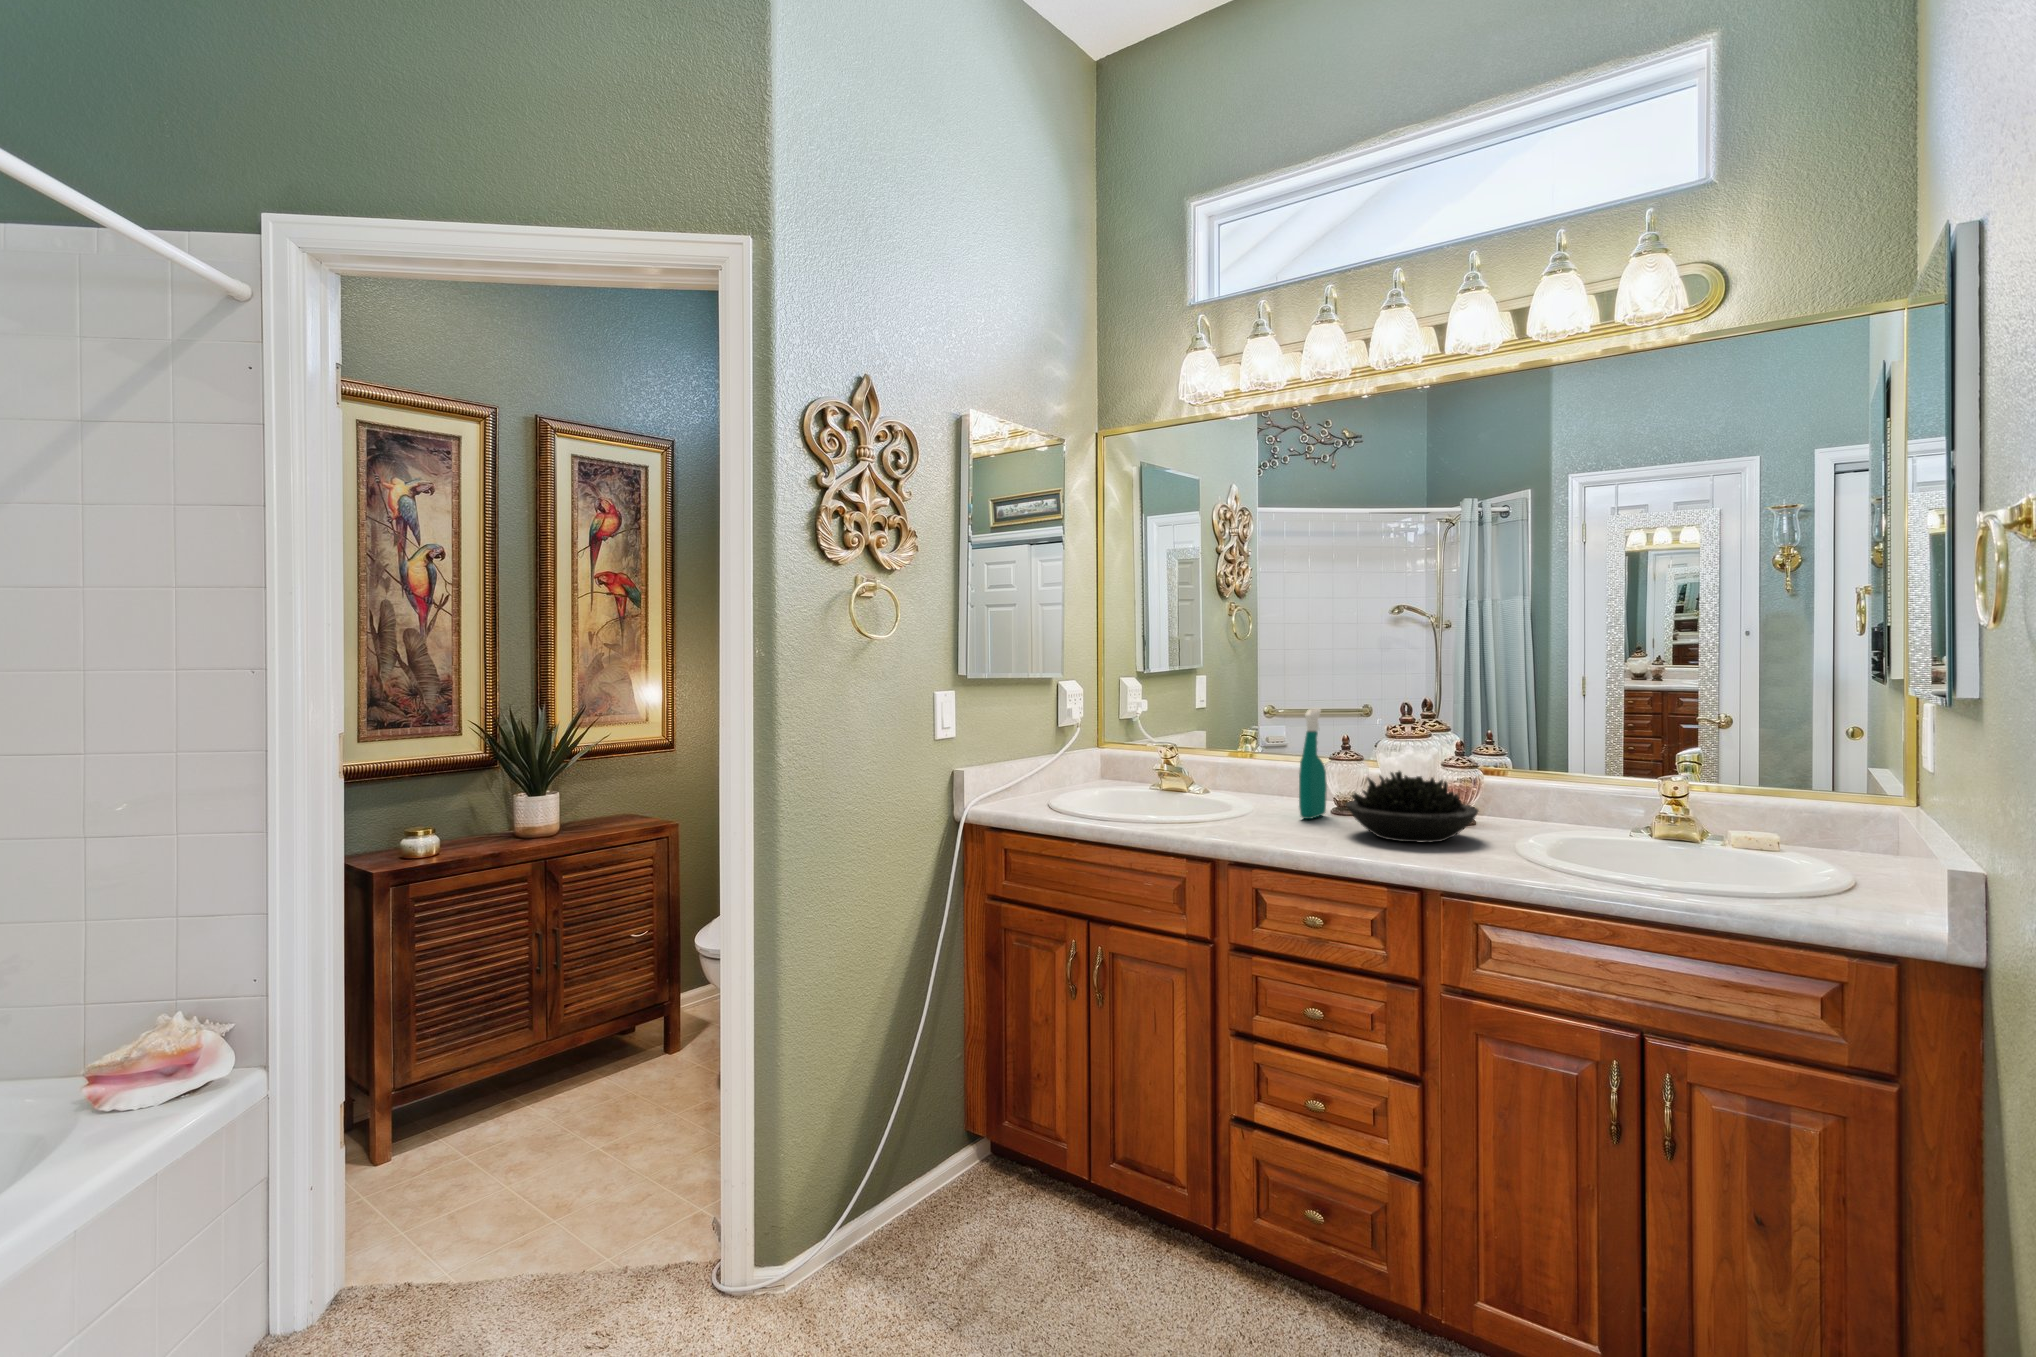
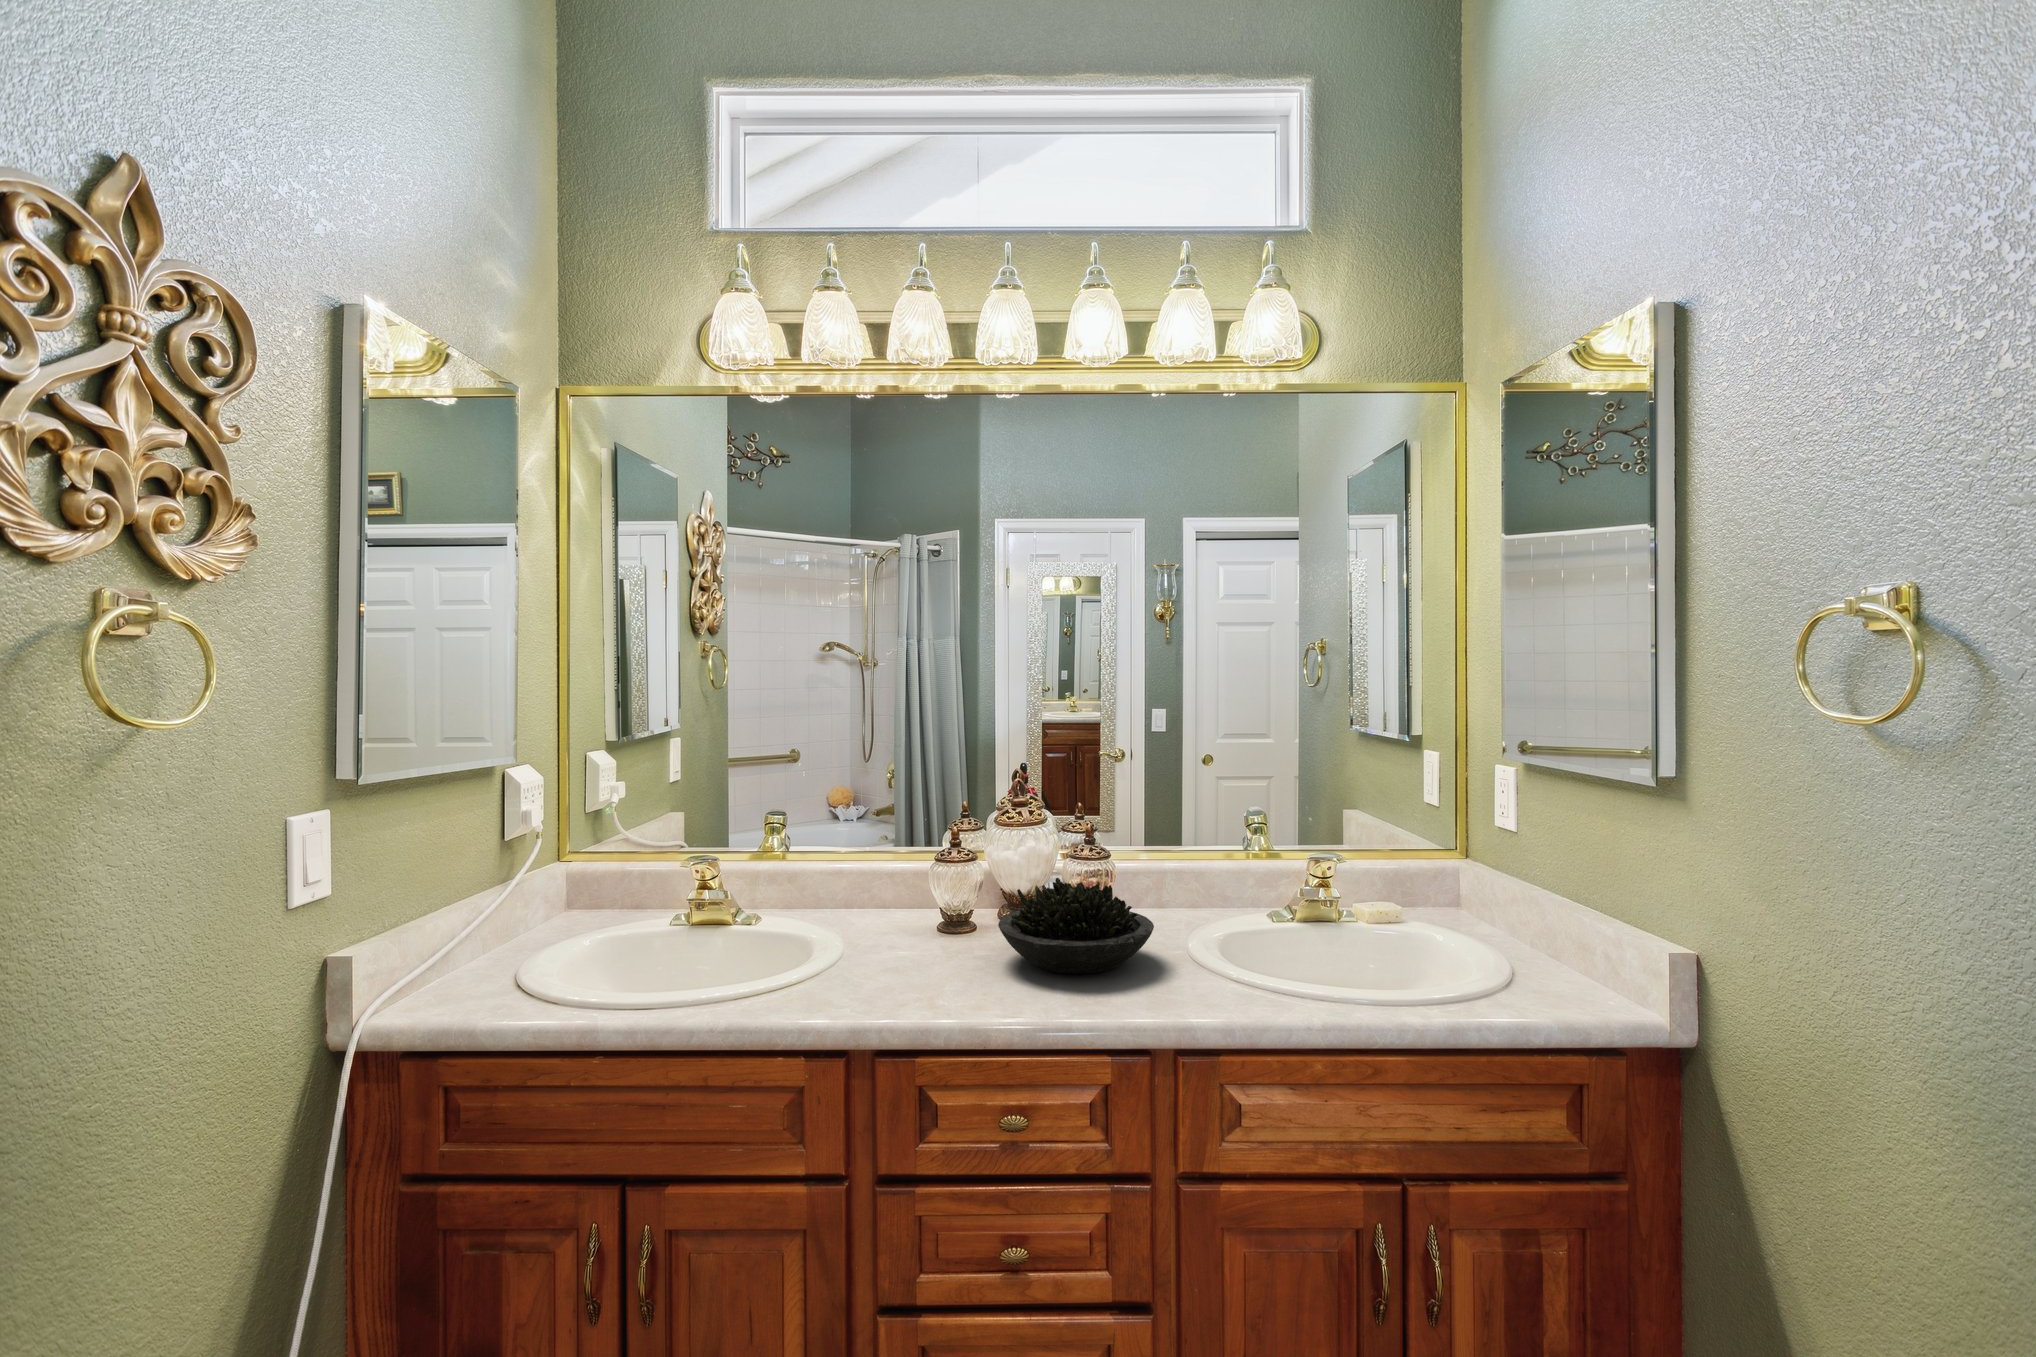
spray bottle: present [1299,708,1327,819] -> none [917,797,939,949]

